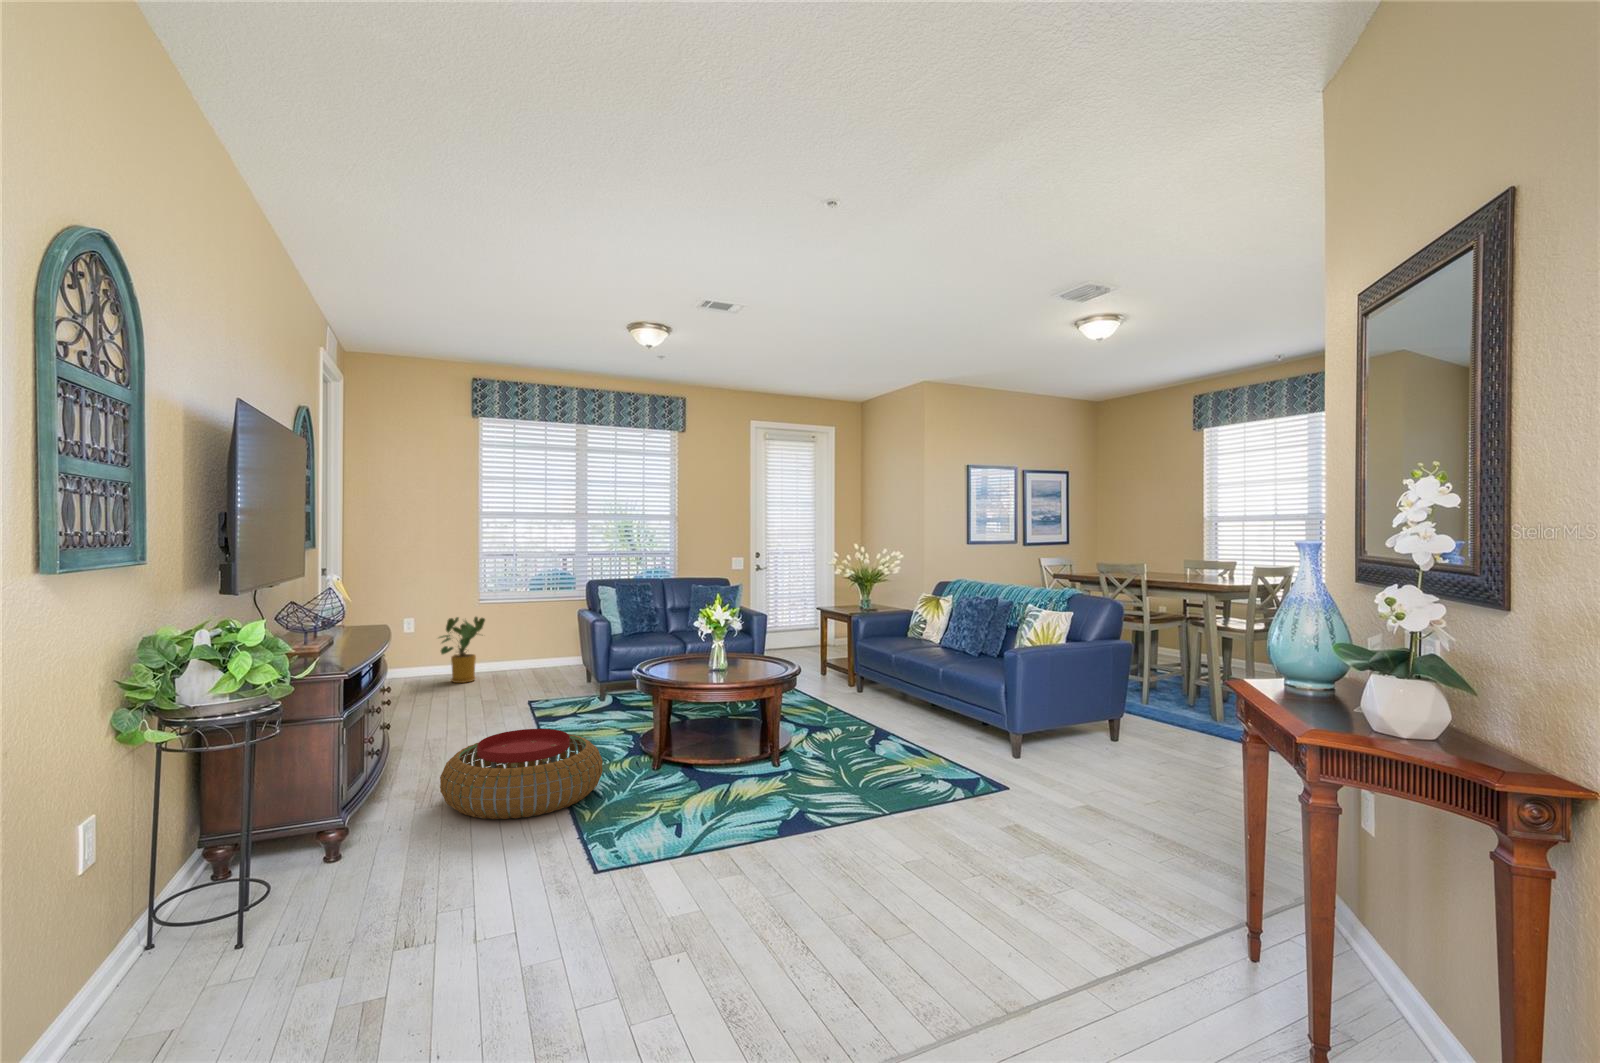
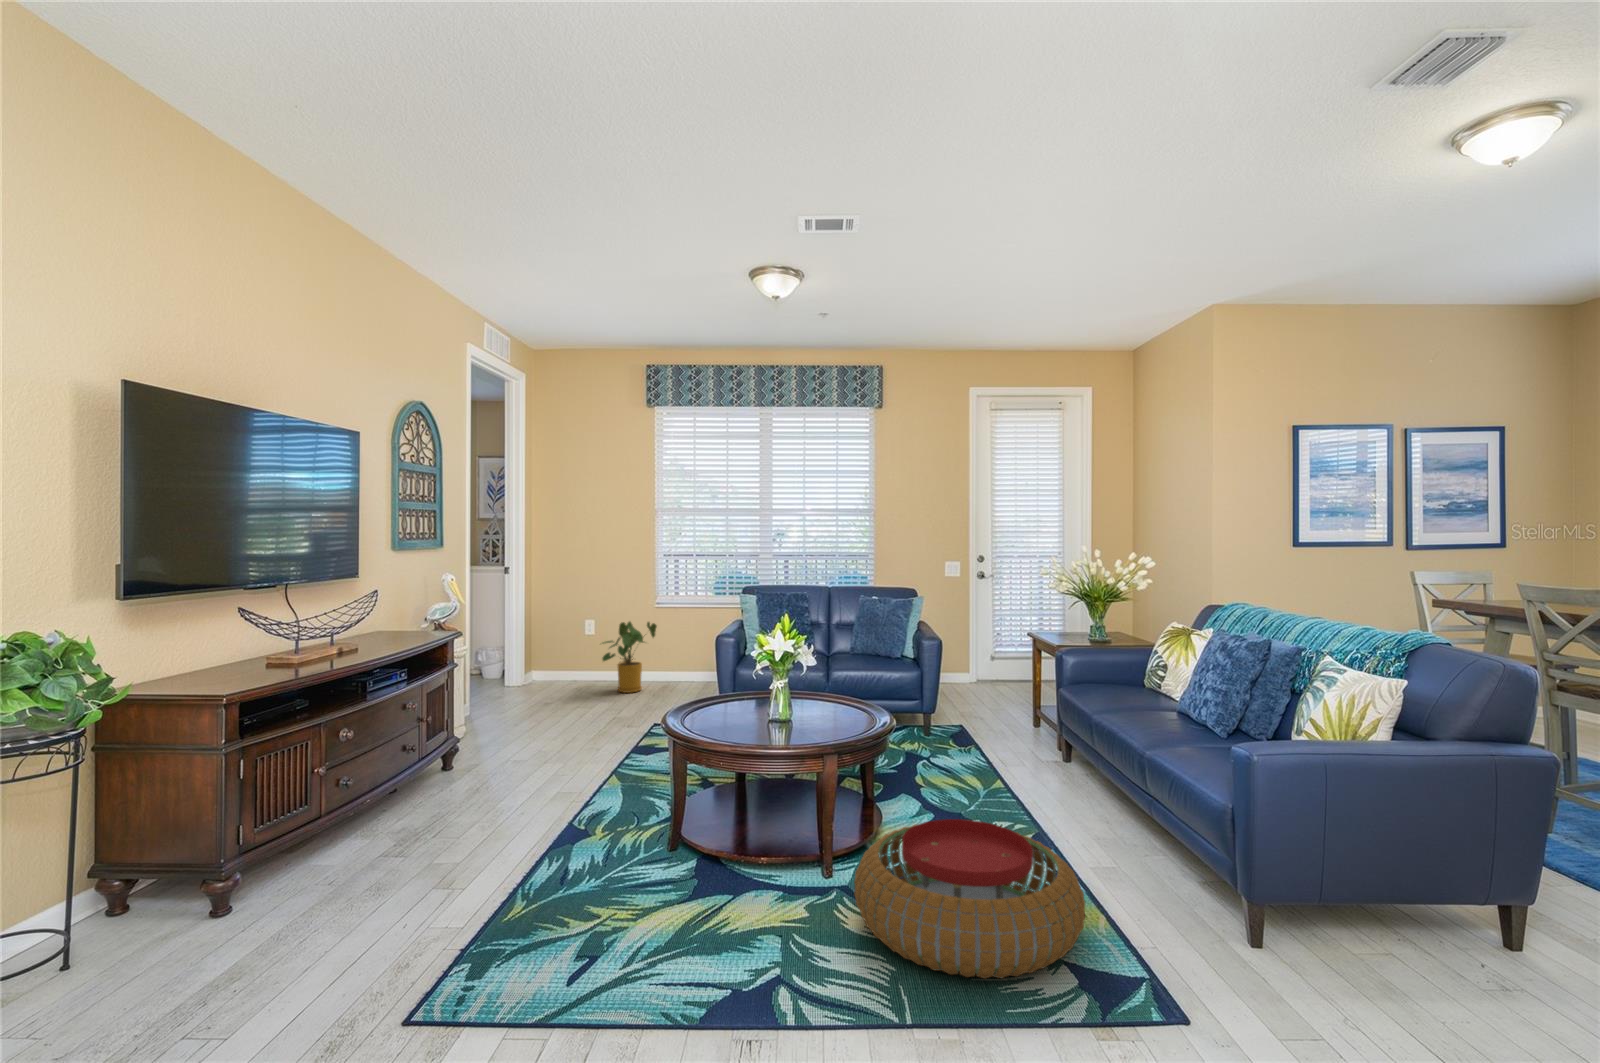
pouf: present [440,729,603,819] -> present [854,819,1085,979]

